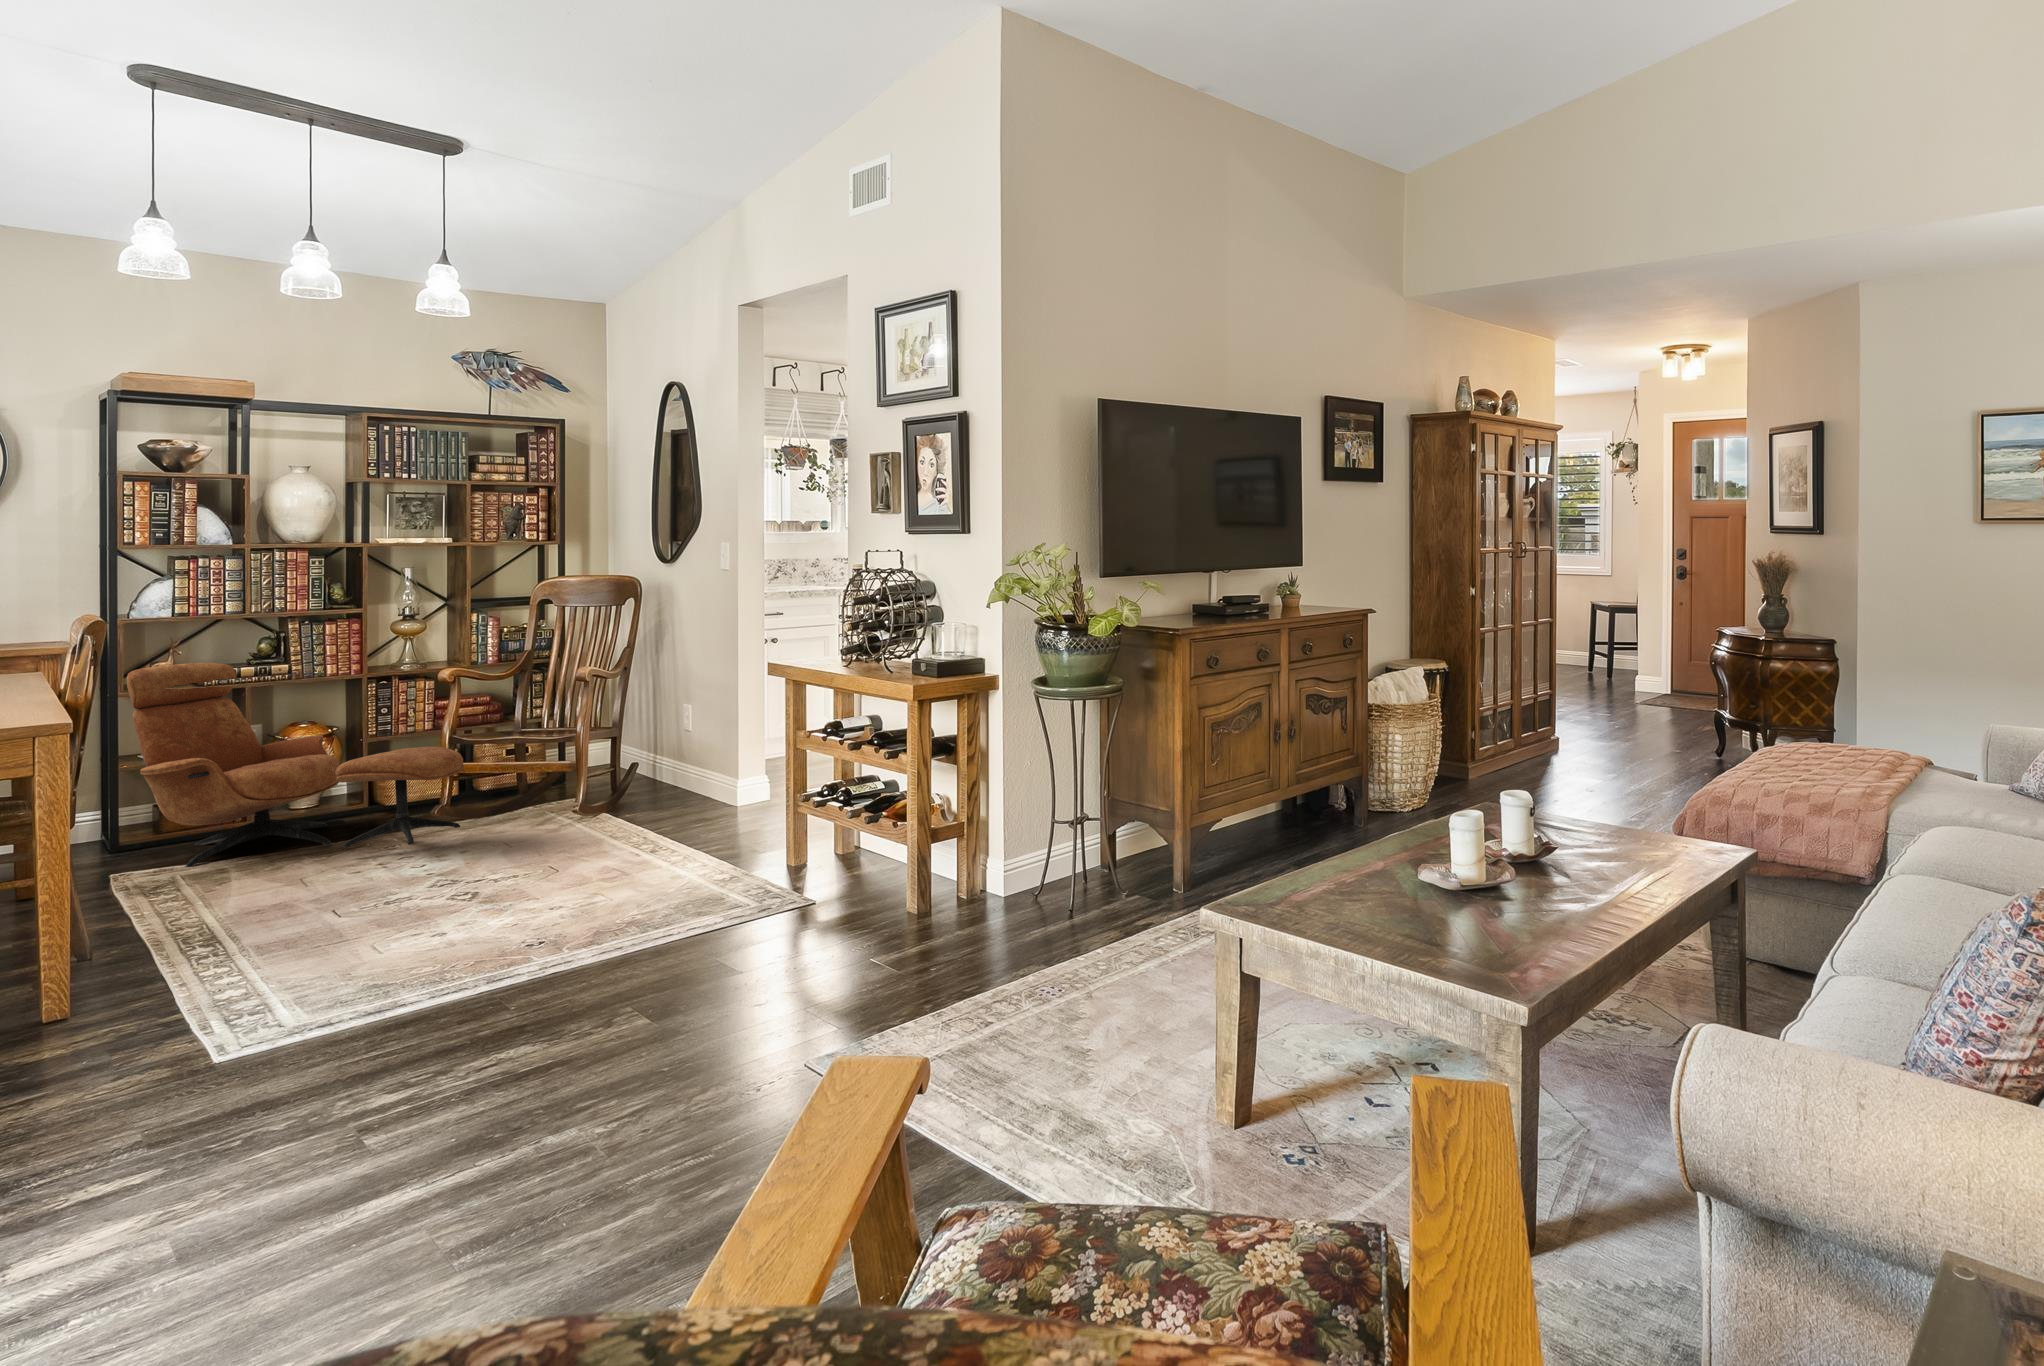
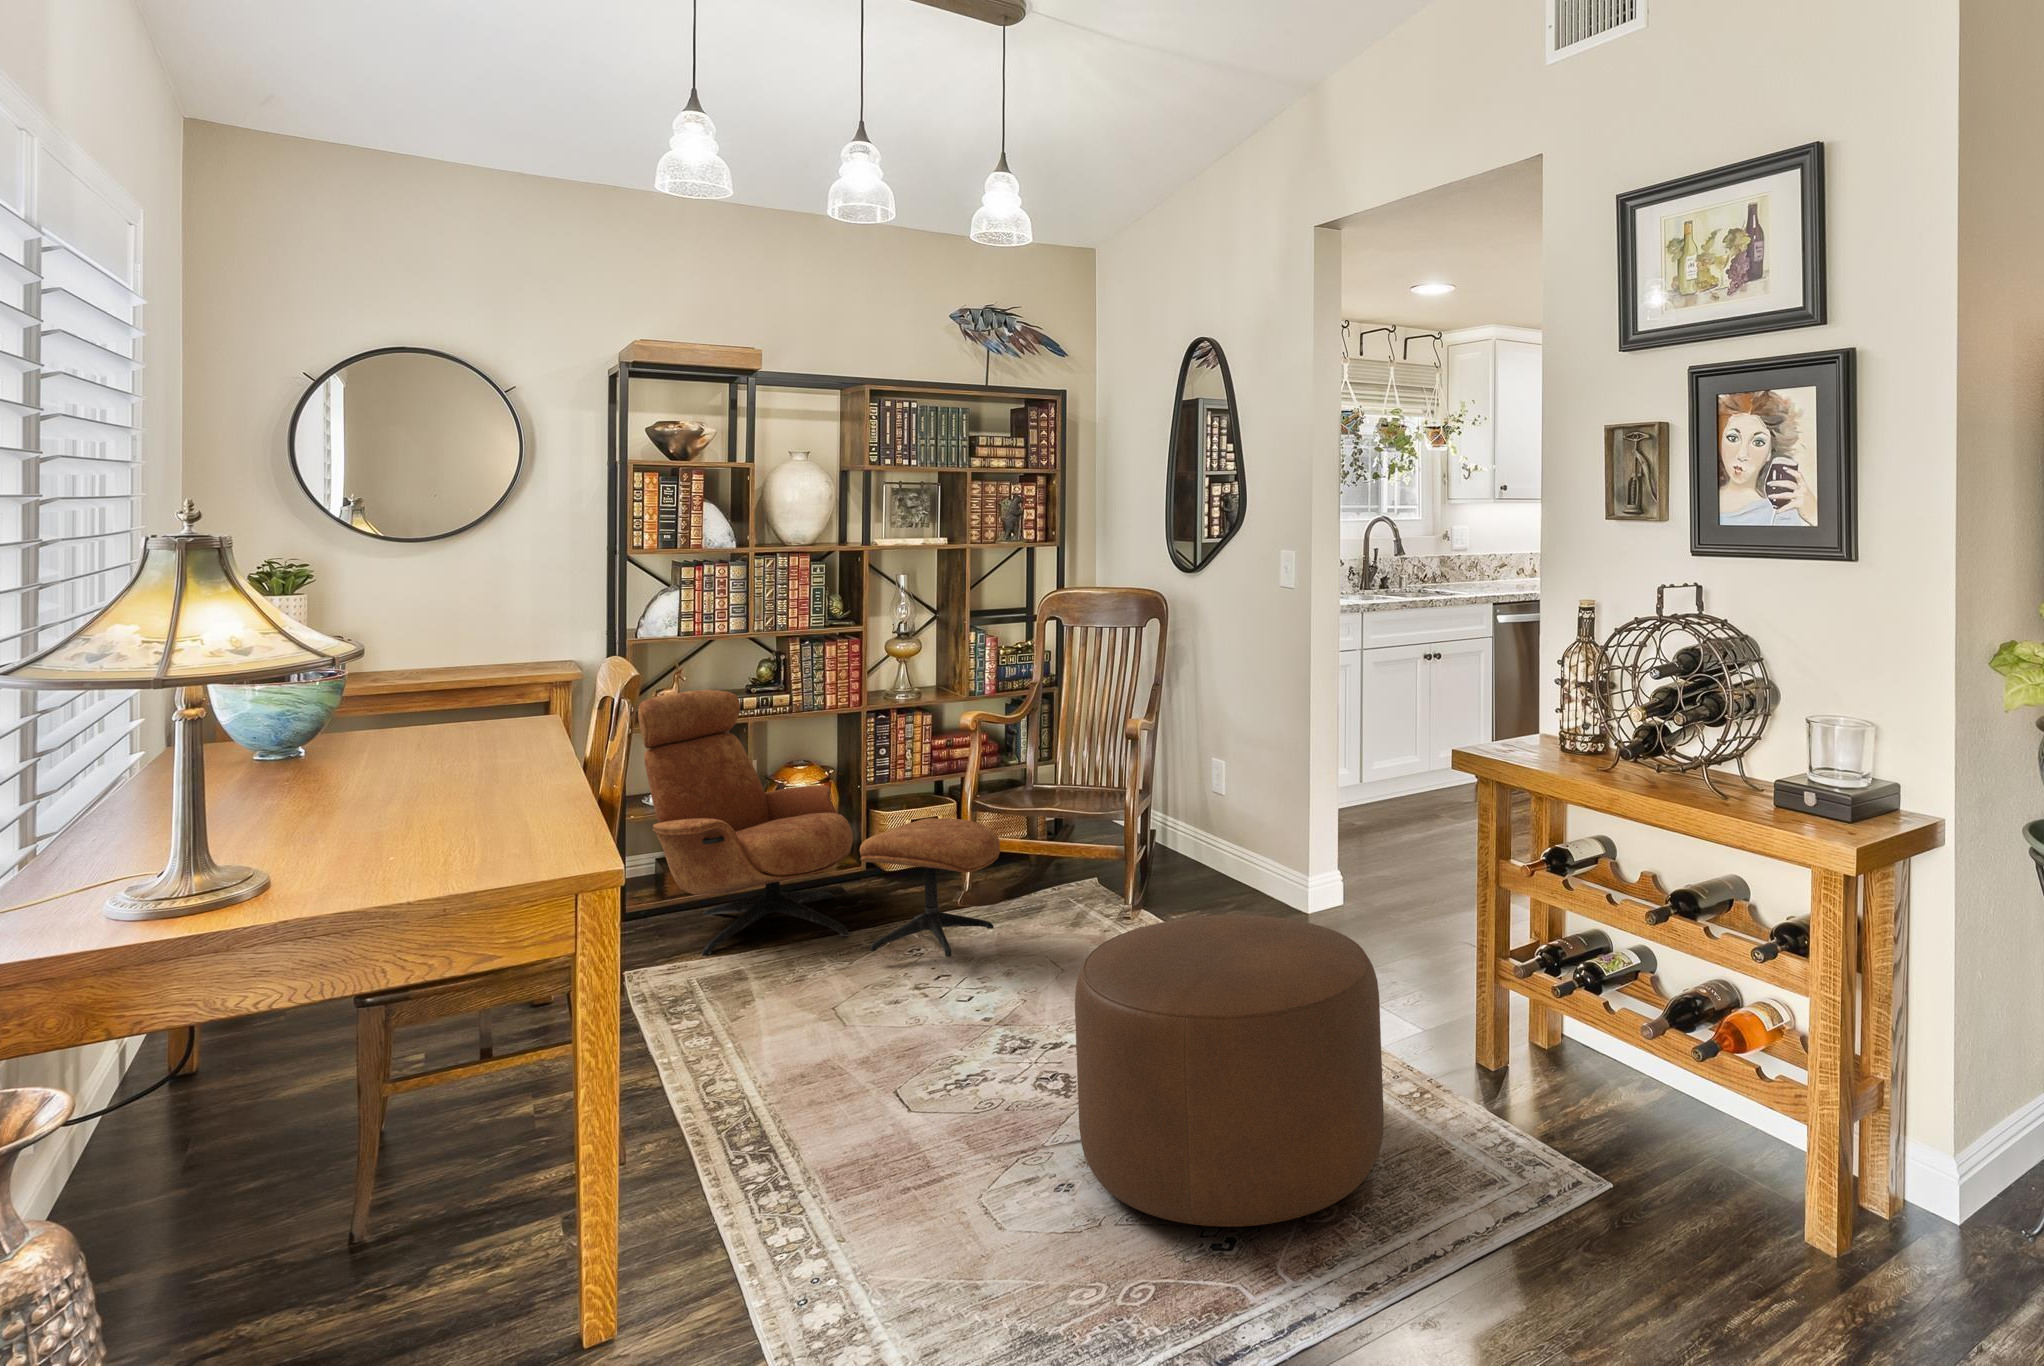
ottoman: none [455,771,683,942] -> present [1075,915,1384,1227]

